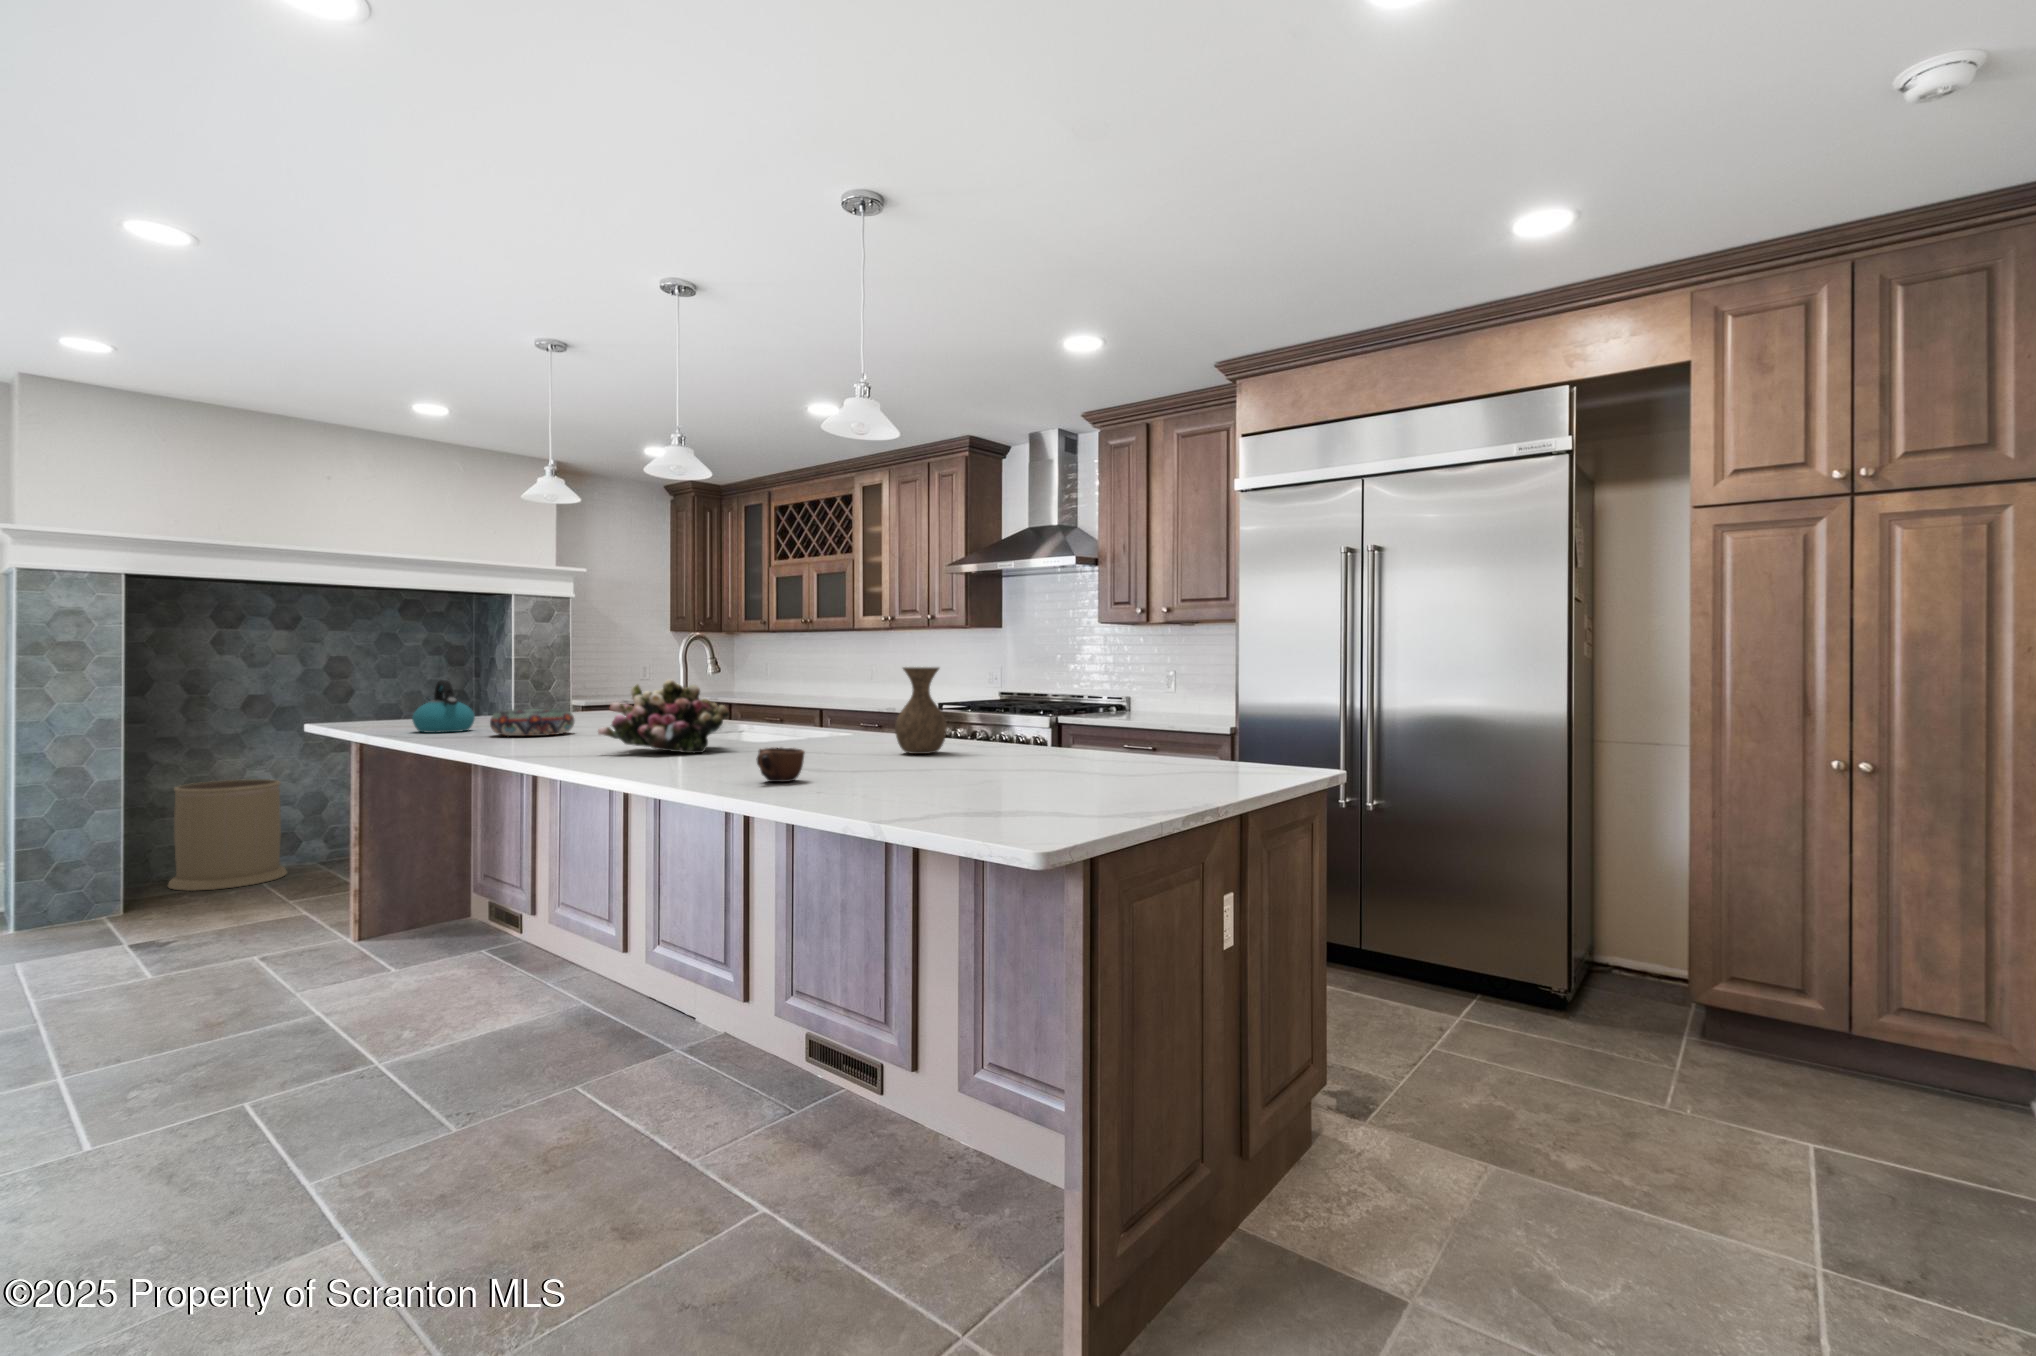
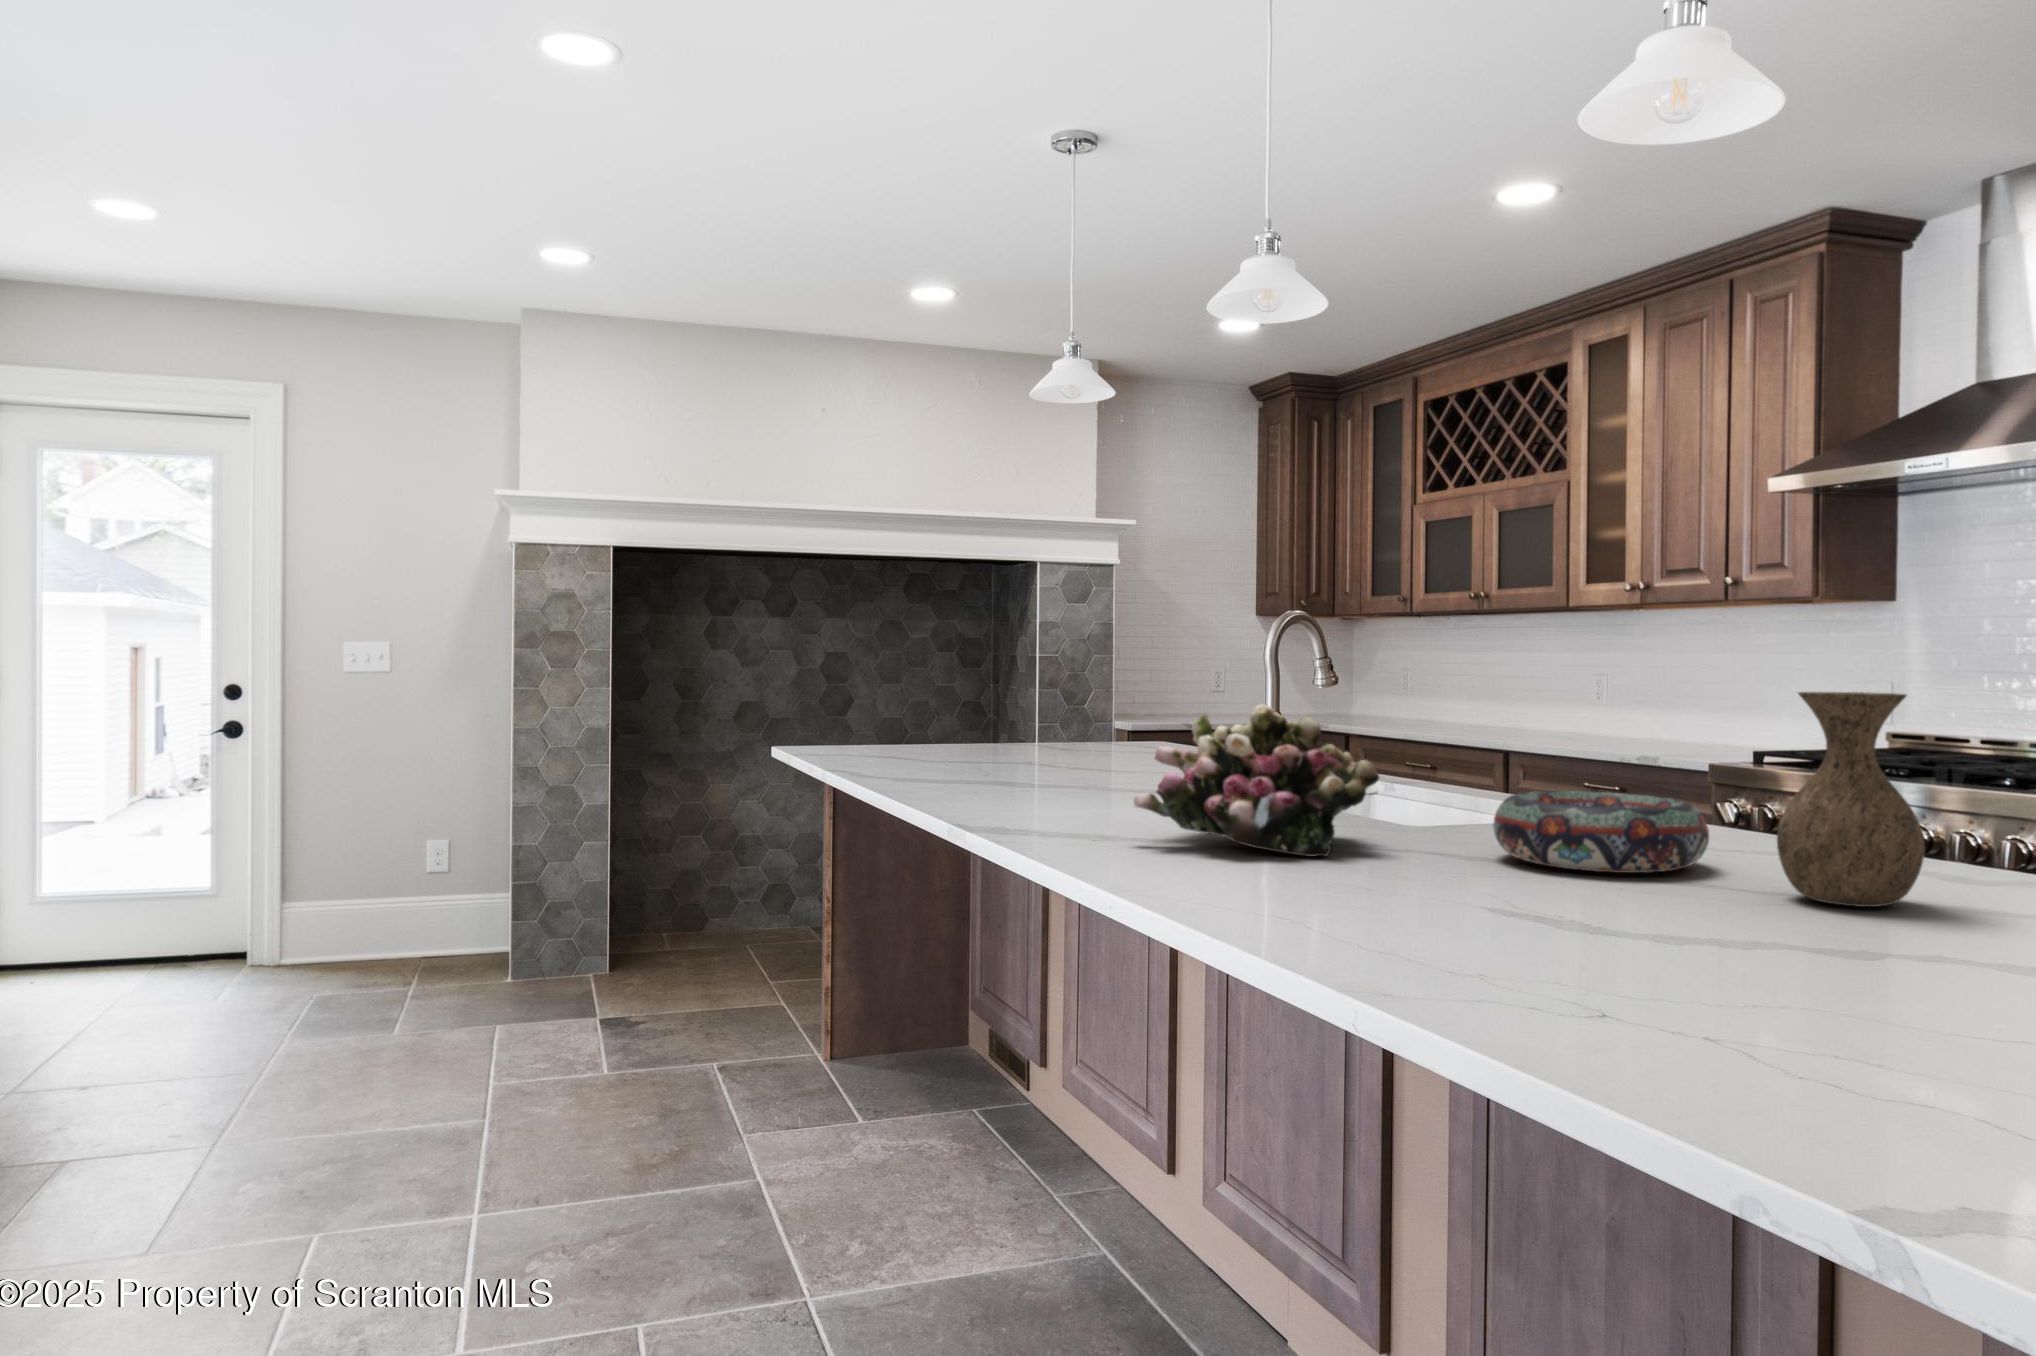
kettle: present [412,680,475,733] -> none [889,691,970,771]
decorative bowl: present [490,709,574,736] -> present [1493,791,1709,873]
mug: present [756,747,805,782] -> none [1481,898,1604,997]
trash can: present [168,779,287,891] -> none [655,808,775,950]

